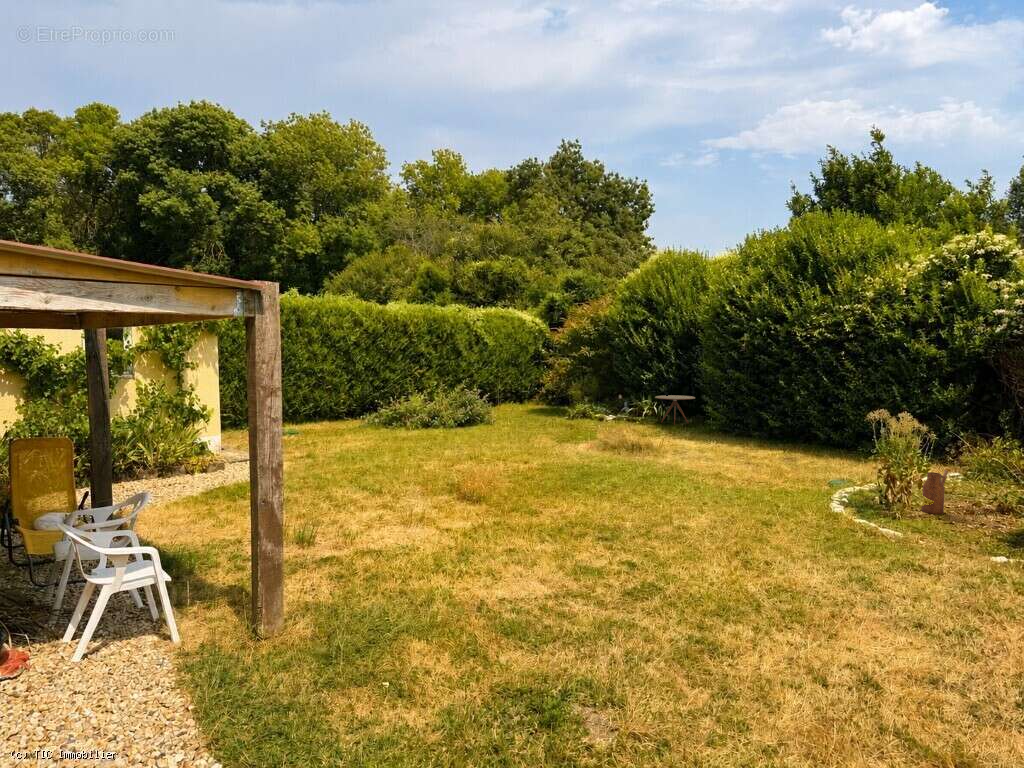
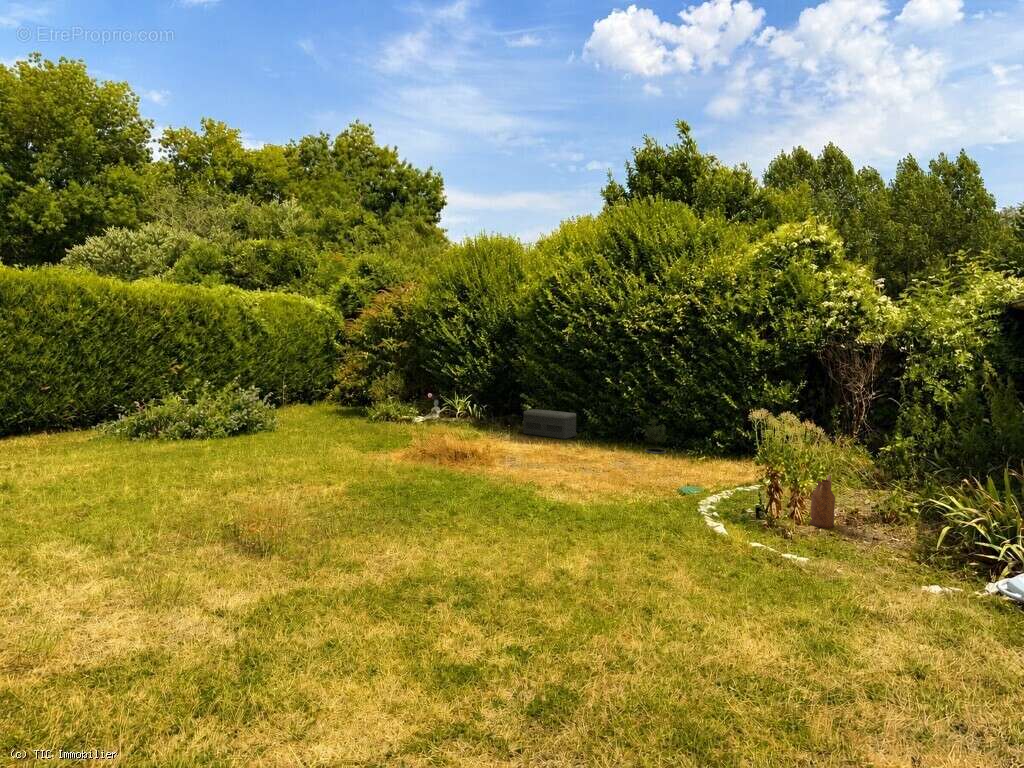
round table: present [655,395,695,425] -> none [467,391,508,423]
storage bench: none [703,412,754,441] -> present [523,409,576,439]
potted tree: none [815,419,839,456] -> present [645,419,666,453]

